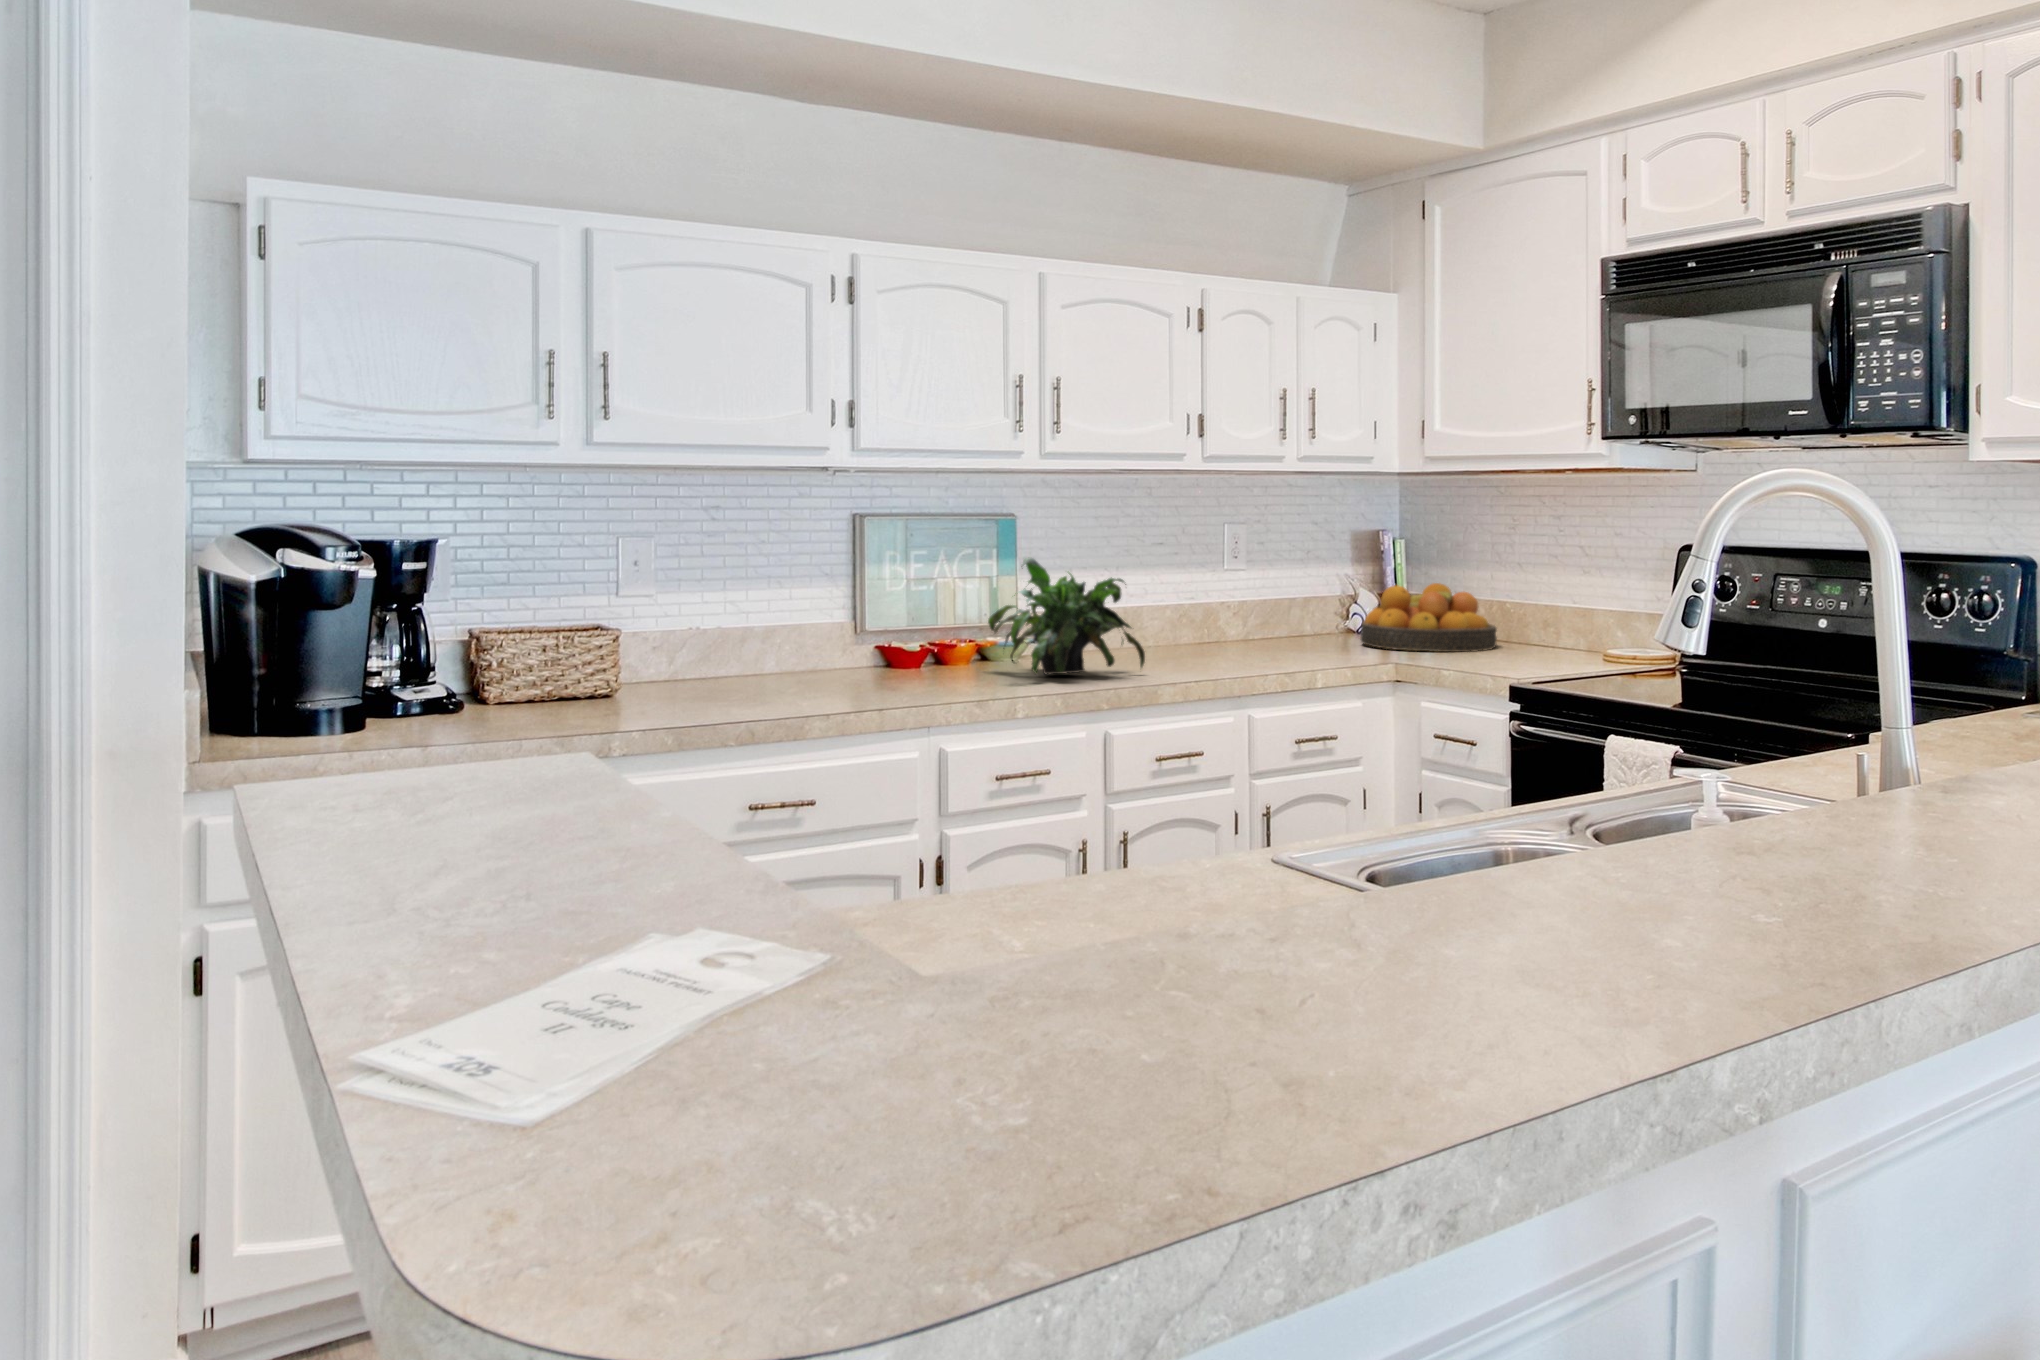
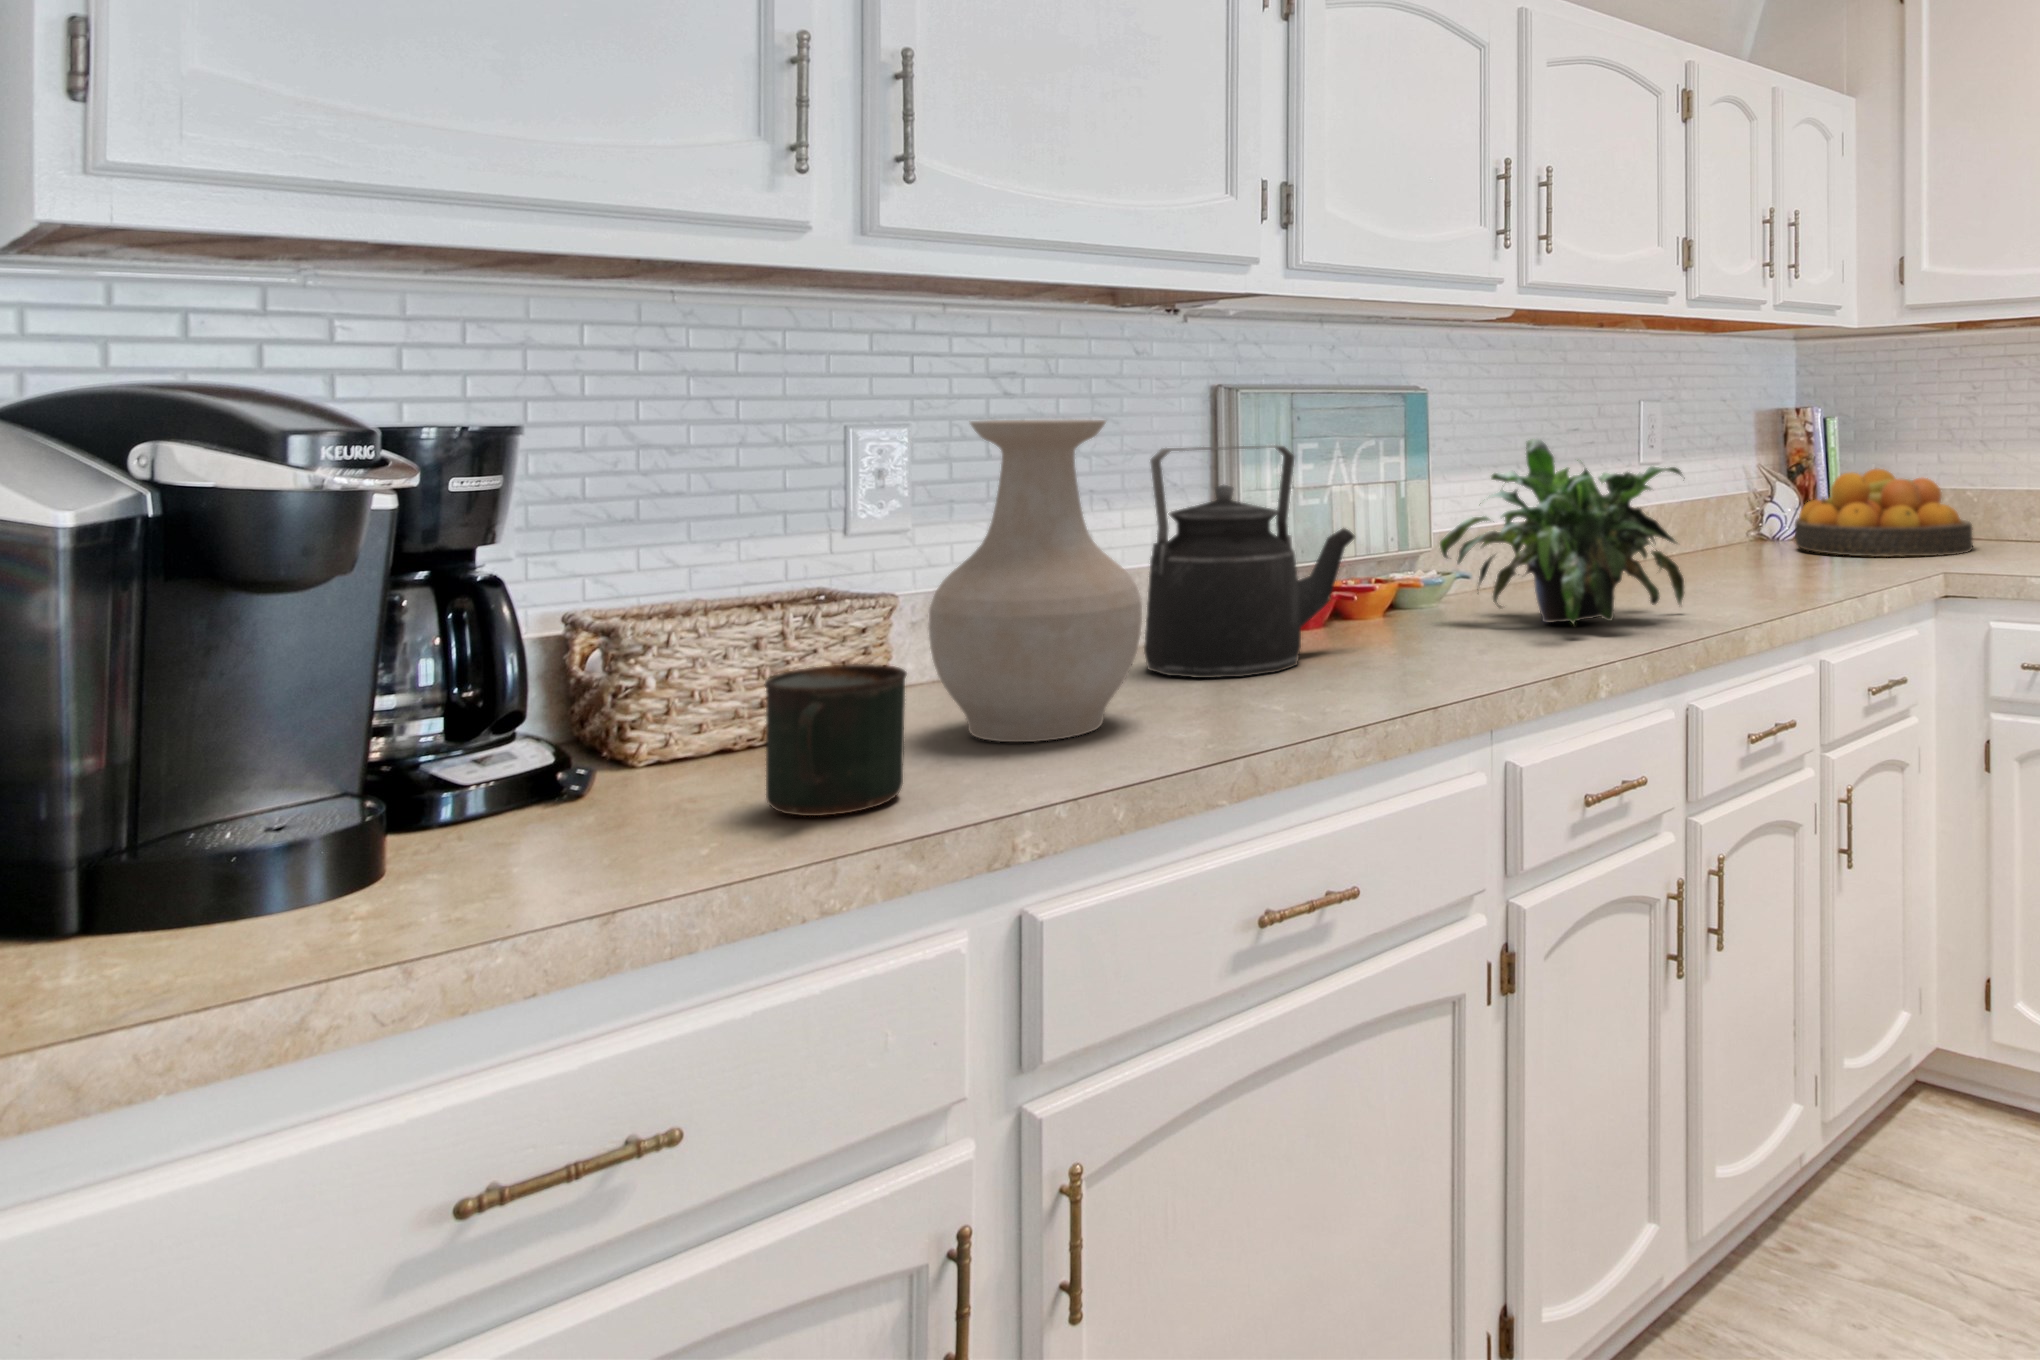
vase: none [619,542,728,706] -> present [929,419,1142,742]
kettle: none [773,557,908,689] -> present [1144,446,1355,678]
mug: none [516,659,579,722] -> present [764,664,907,816]

